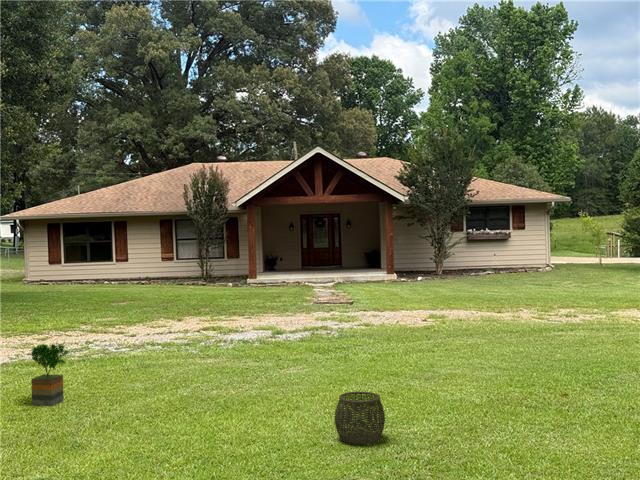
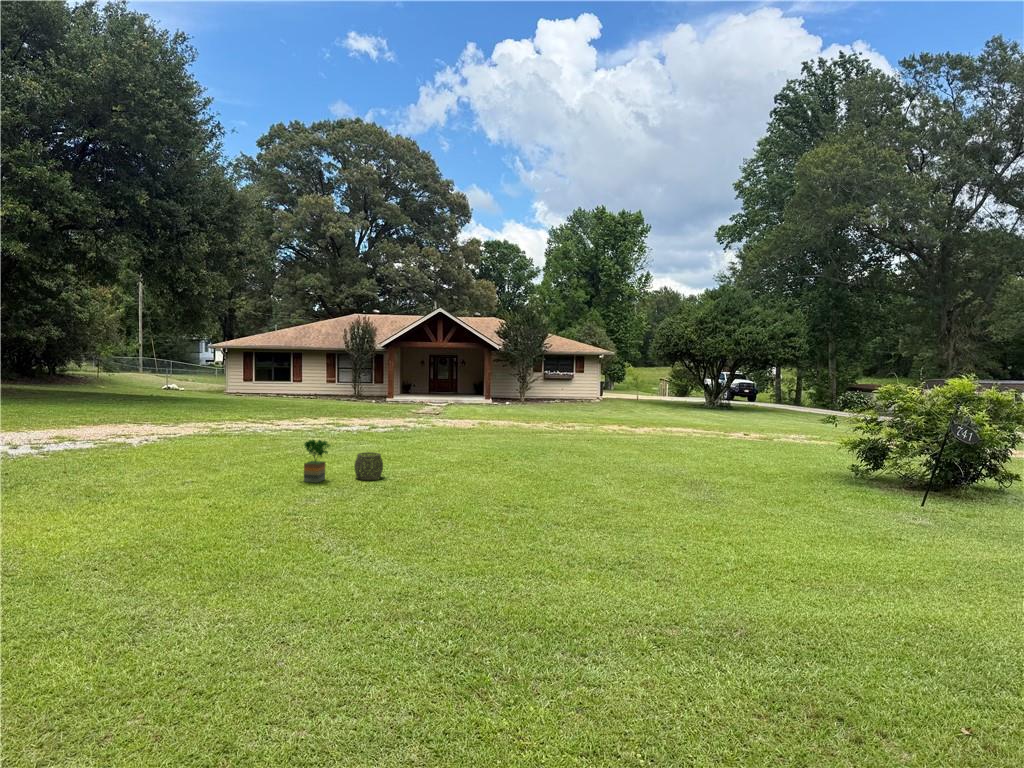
potted tree: present [31,344,69,406] -> present [304,440,330,483]

